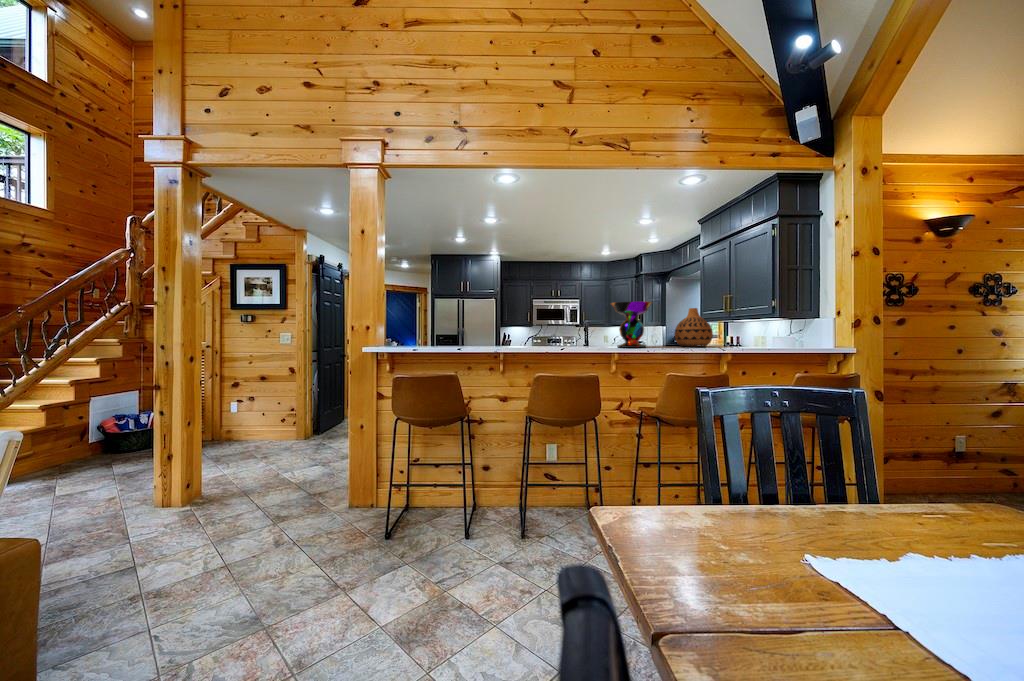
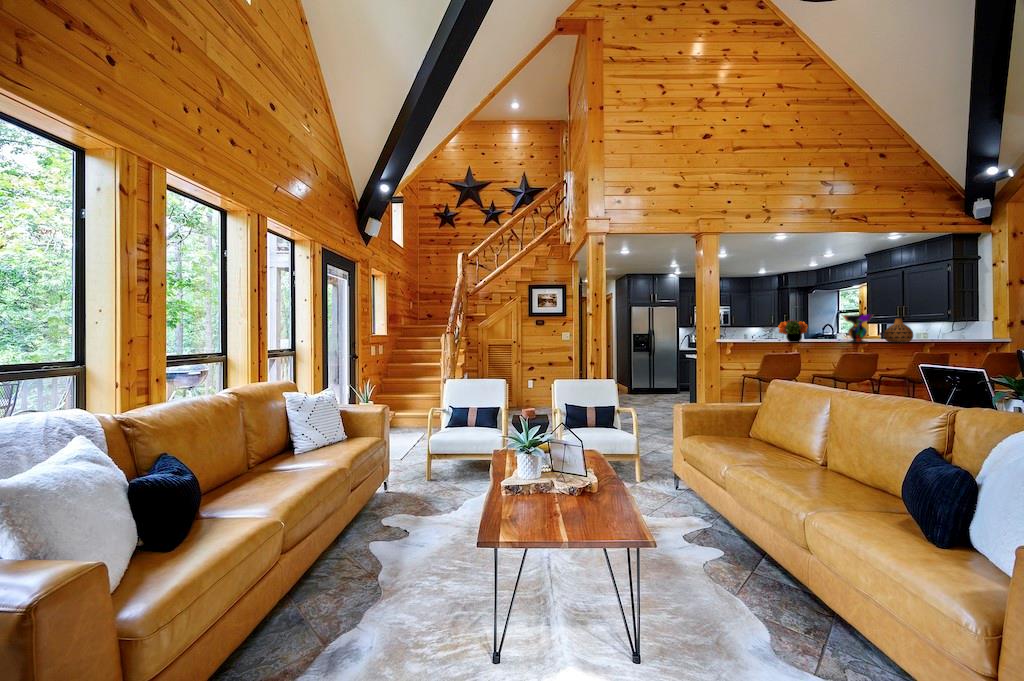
flower arrangement: none [528,310,570,346] -> present [778,319,808,343]

